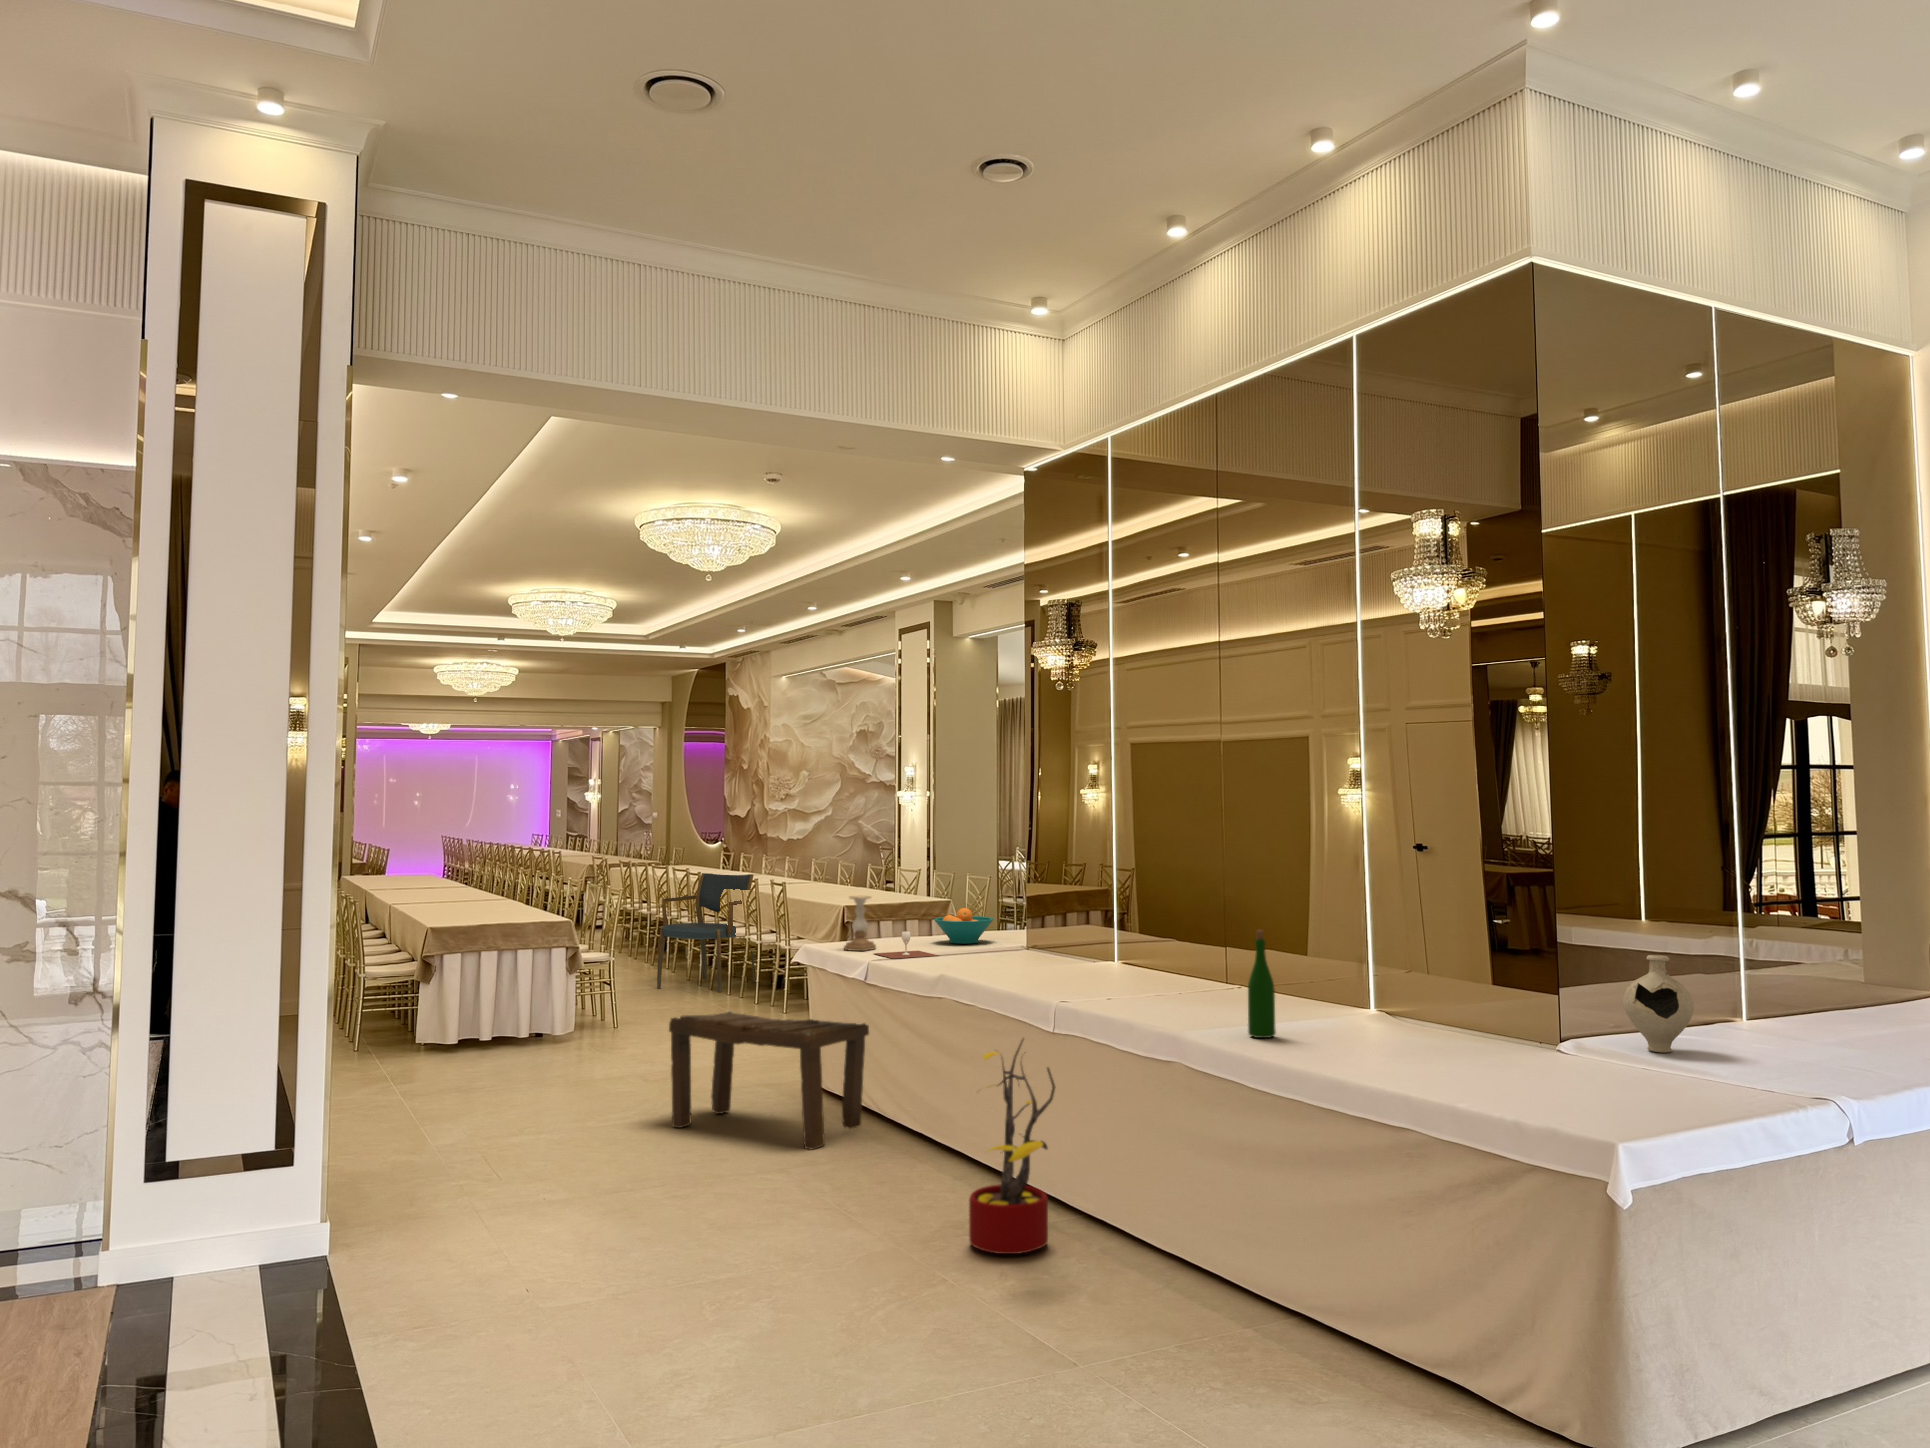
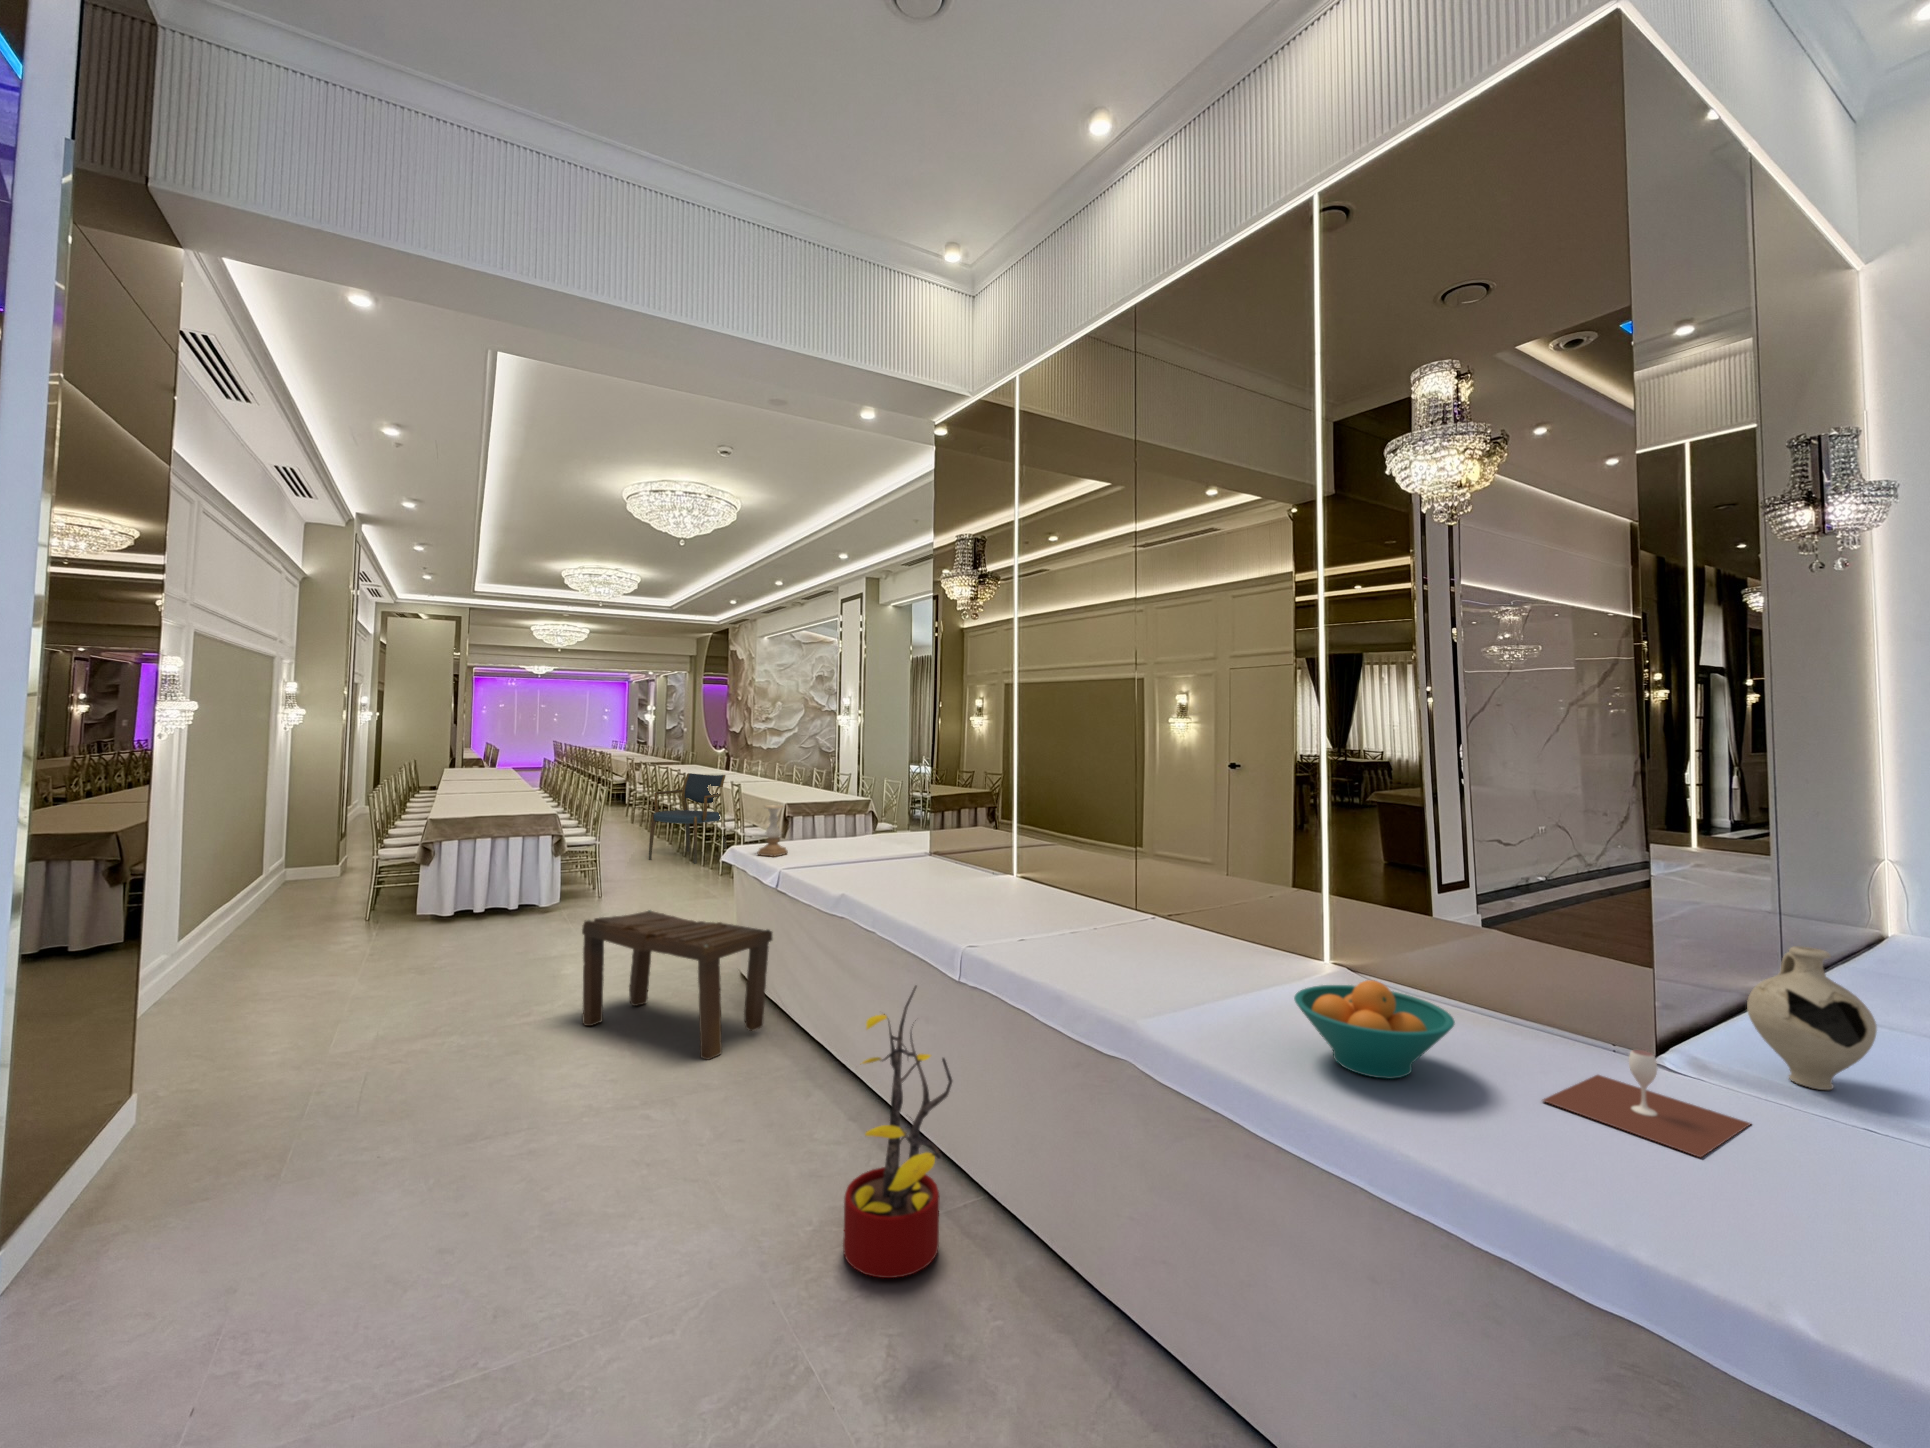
fruit bowl: present [934,908,994,944] -> present [1294,980,1455,1079]
wine bottle: present [1248,930,1276,1038] -> none [1210,890,1245,1037]
wine glass: present [874,931,938,959] -> present [1543,1050,1750,1157]

